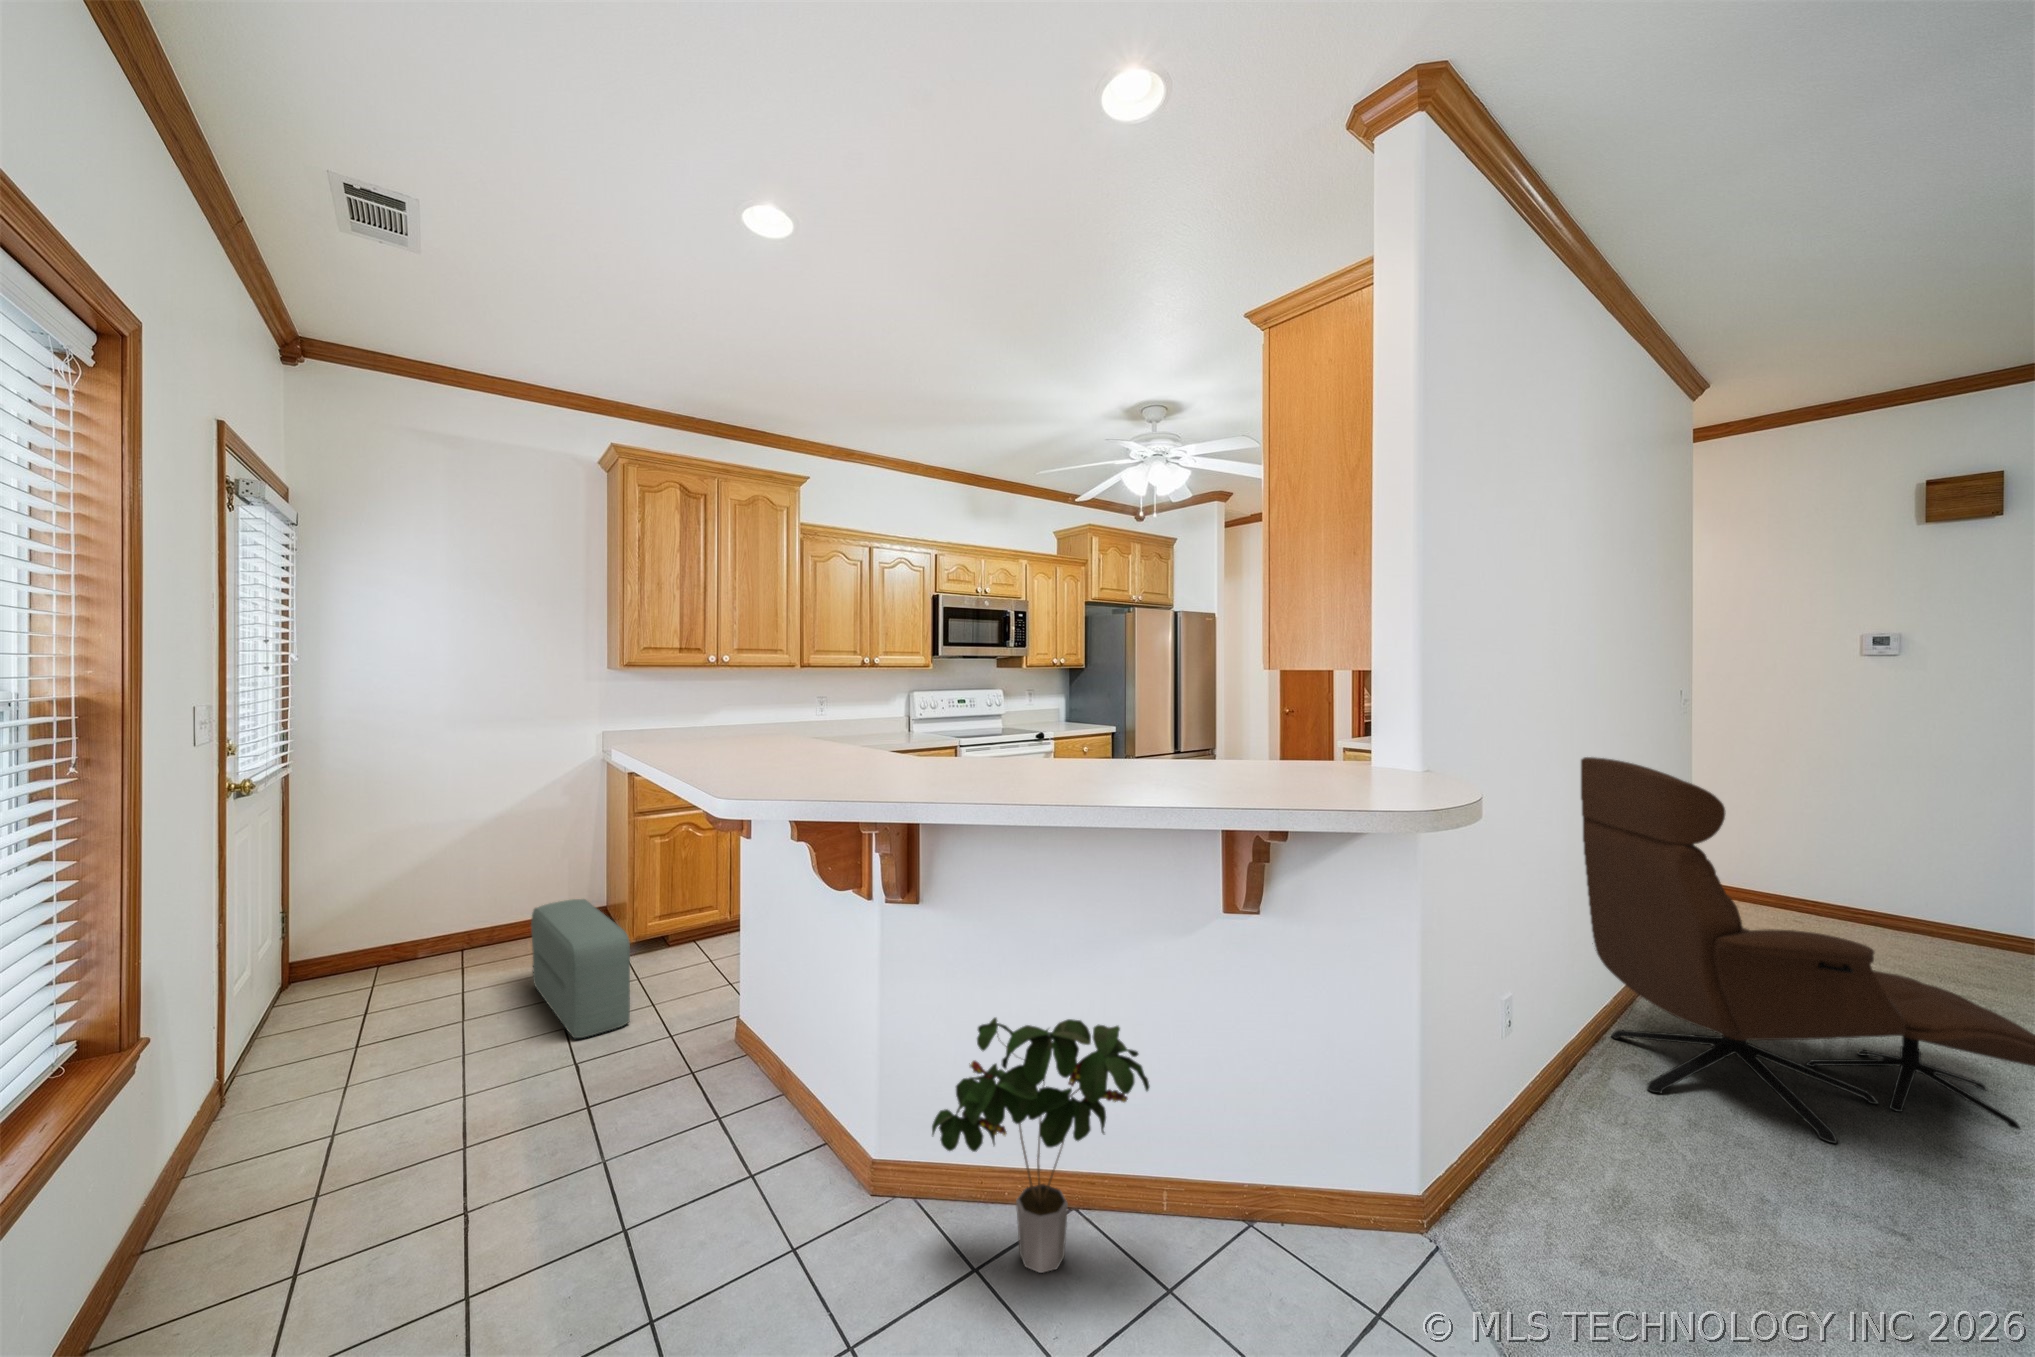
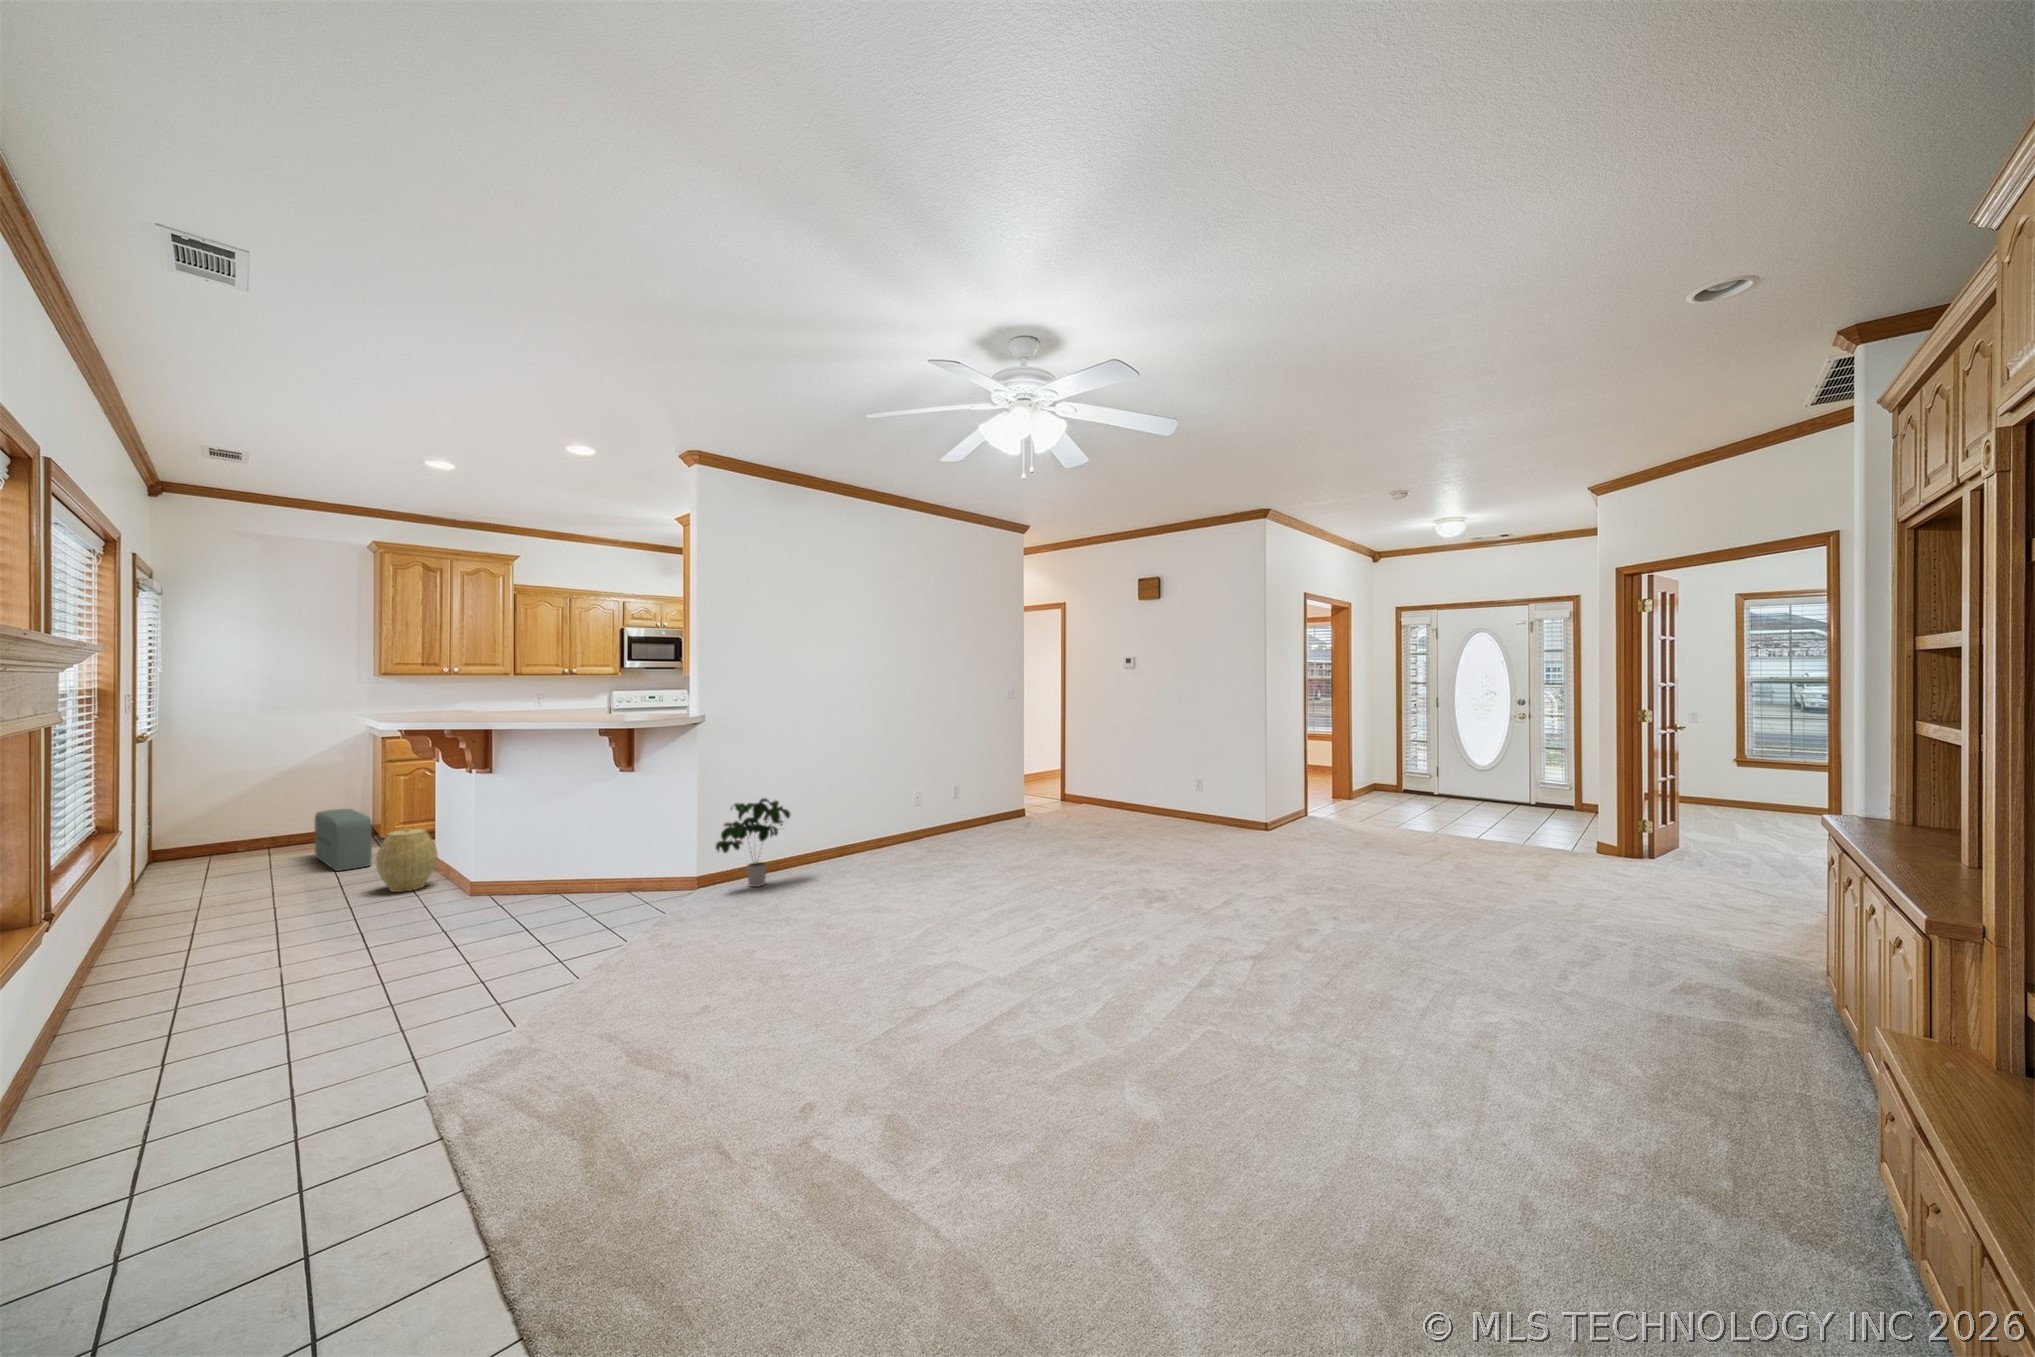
lounge chair: present [1581,757,2035,1143] -> none [858,714,1022,868]
woven basket: none [670,997,782,1150] -> present [376,829,438,892]
potted plant: present [932,1018,1149,1273] -> present [716,798,791,887]

